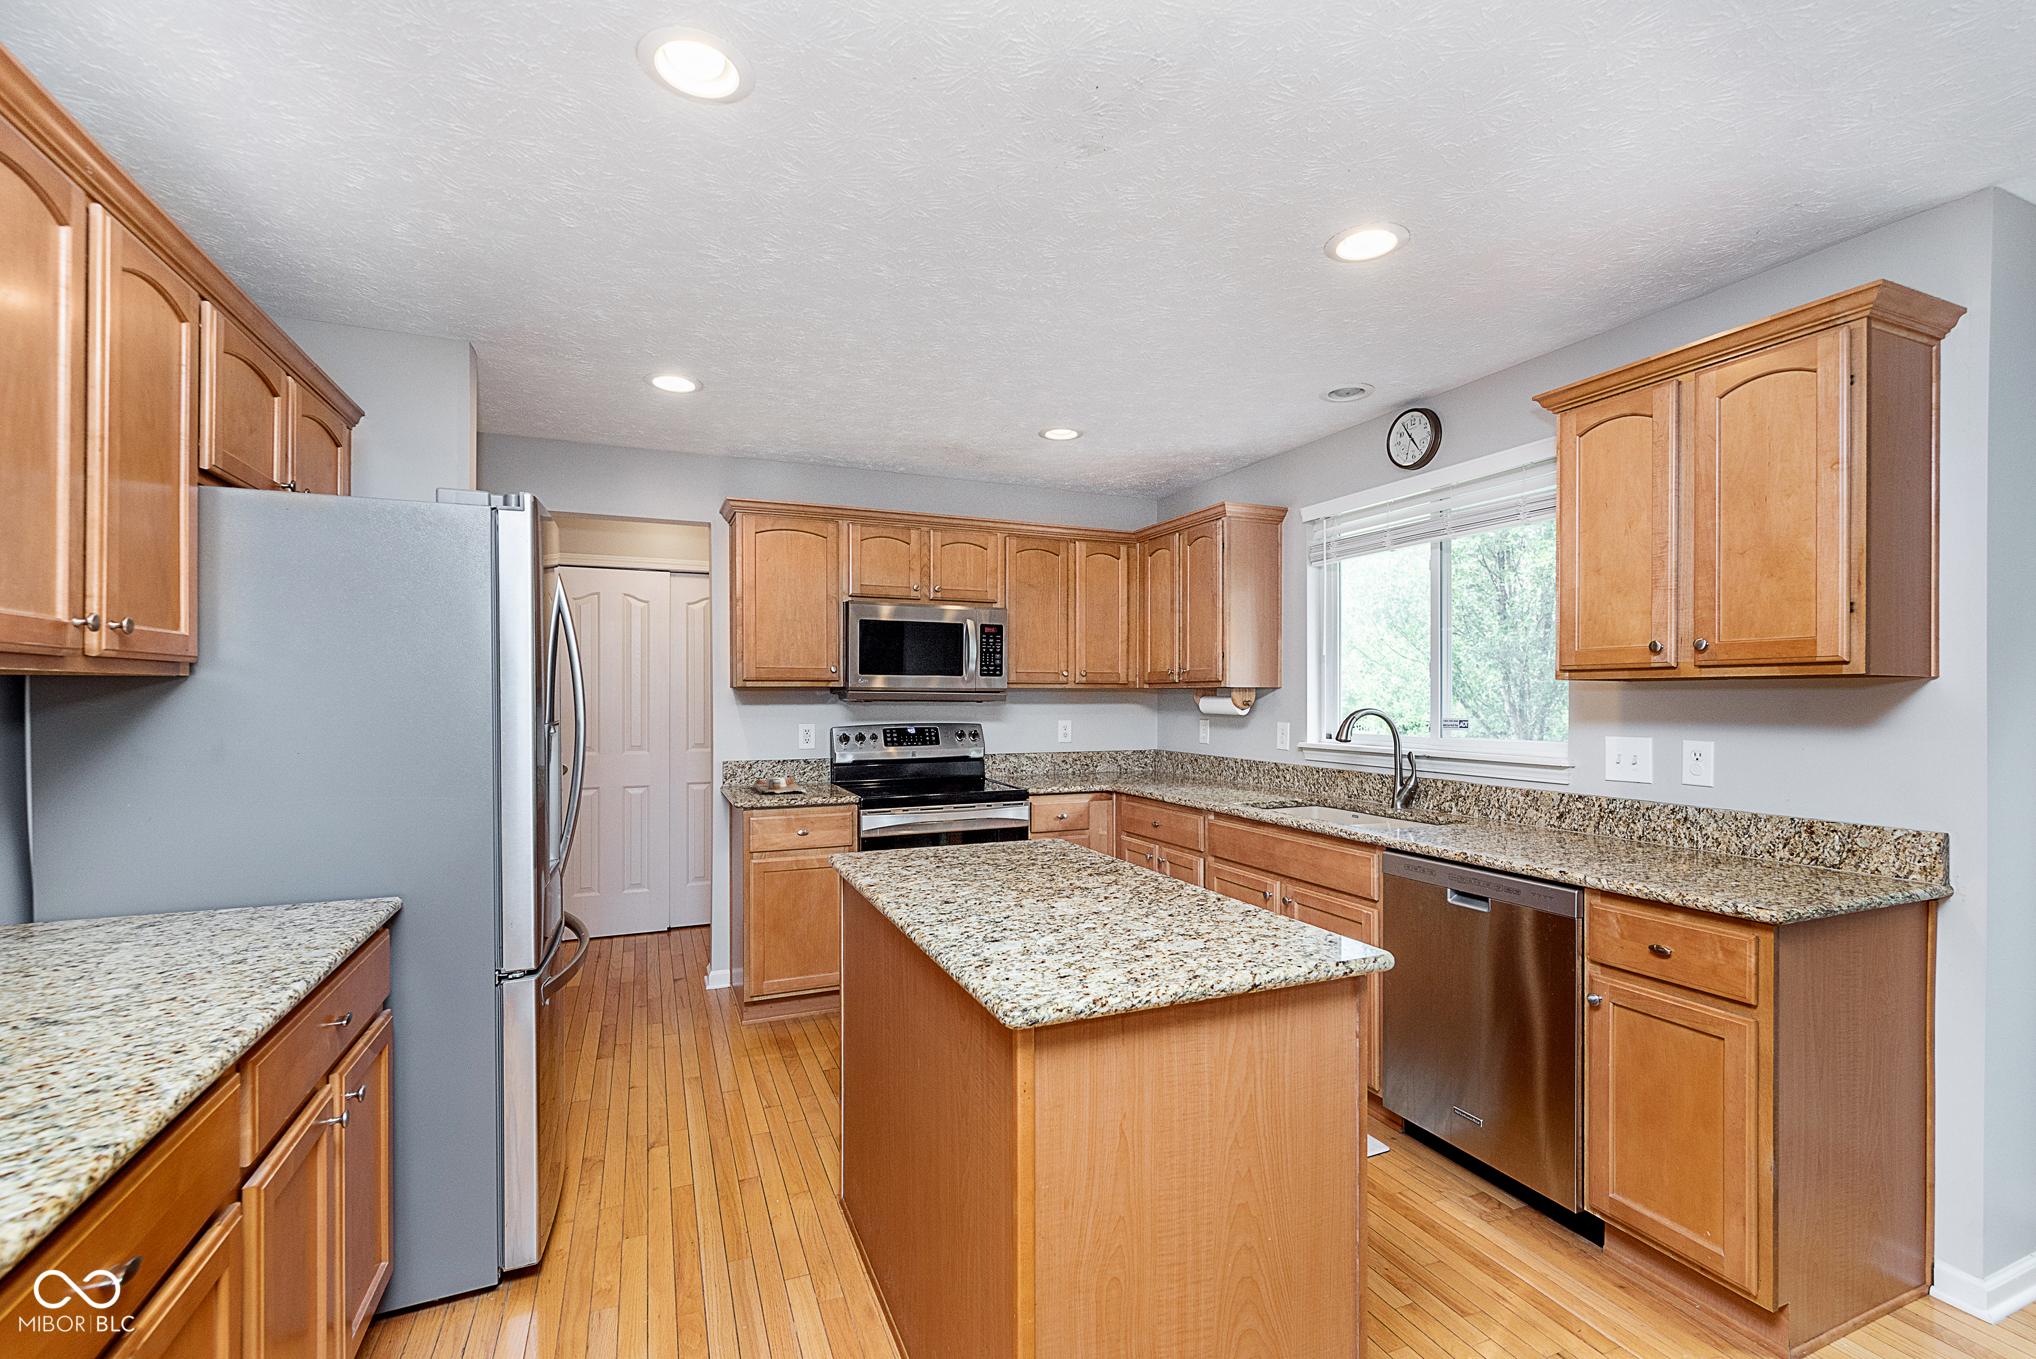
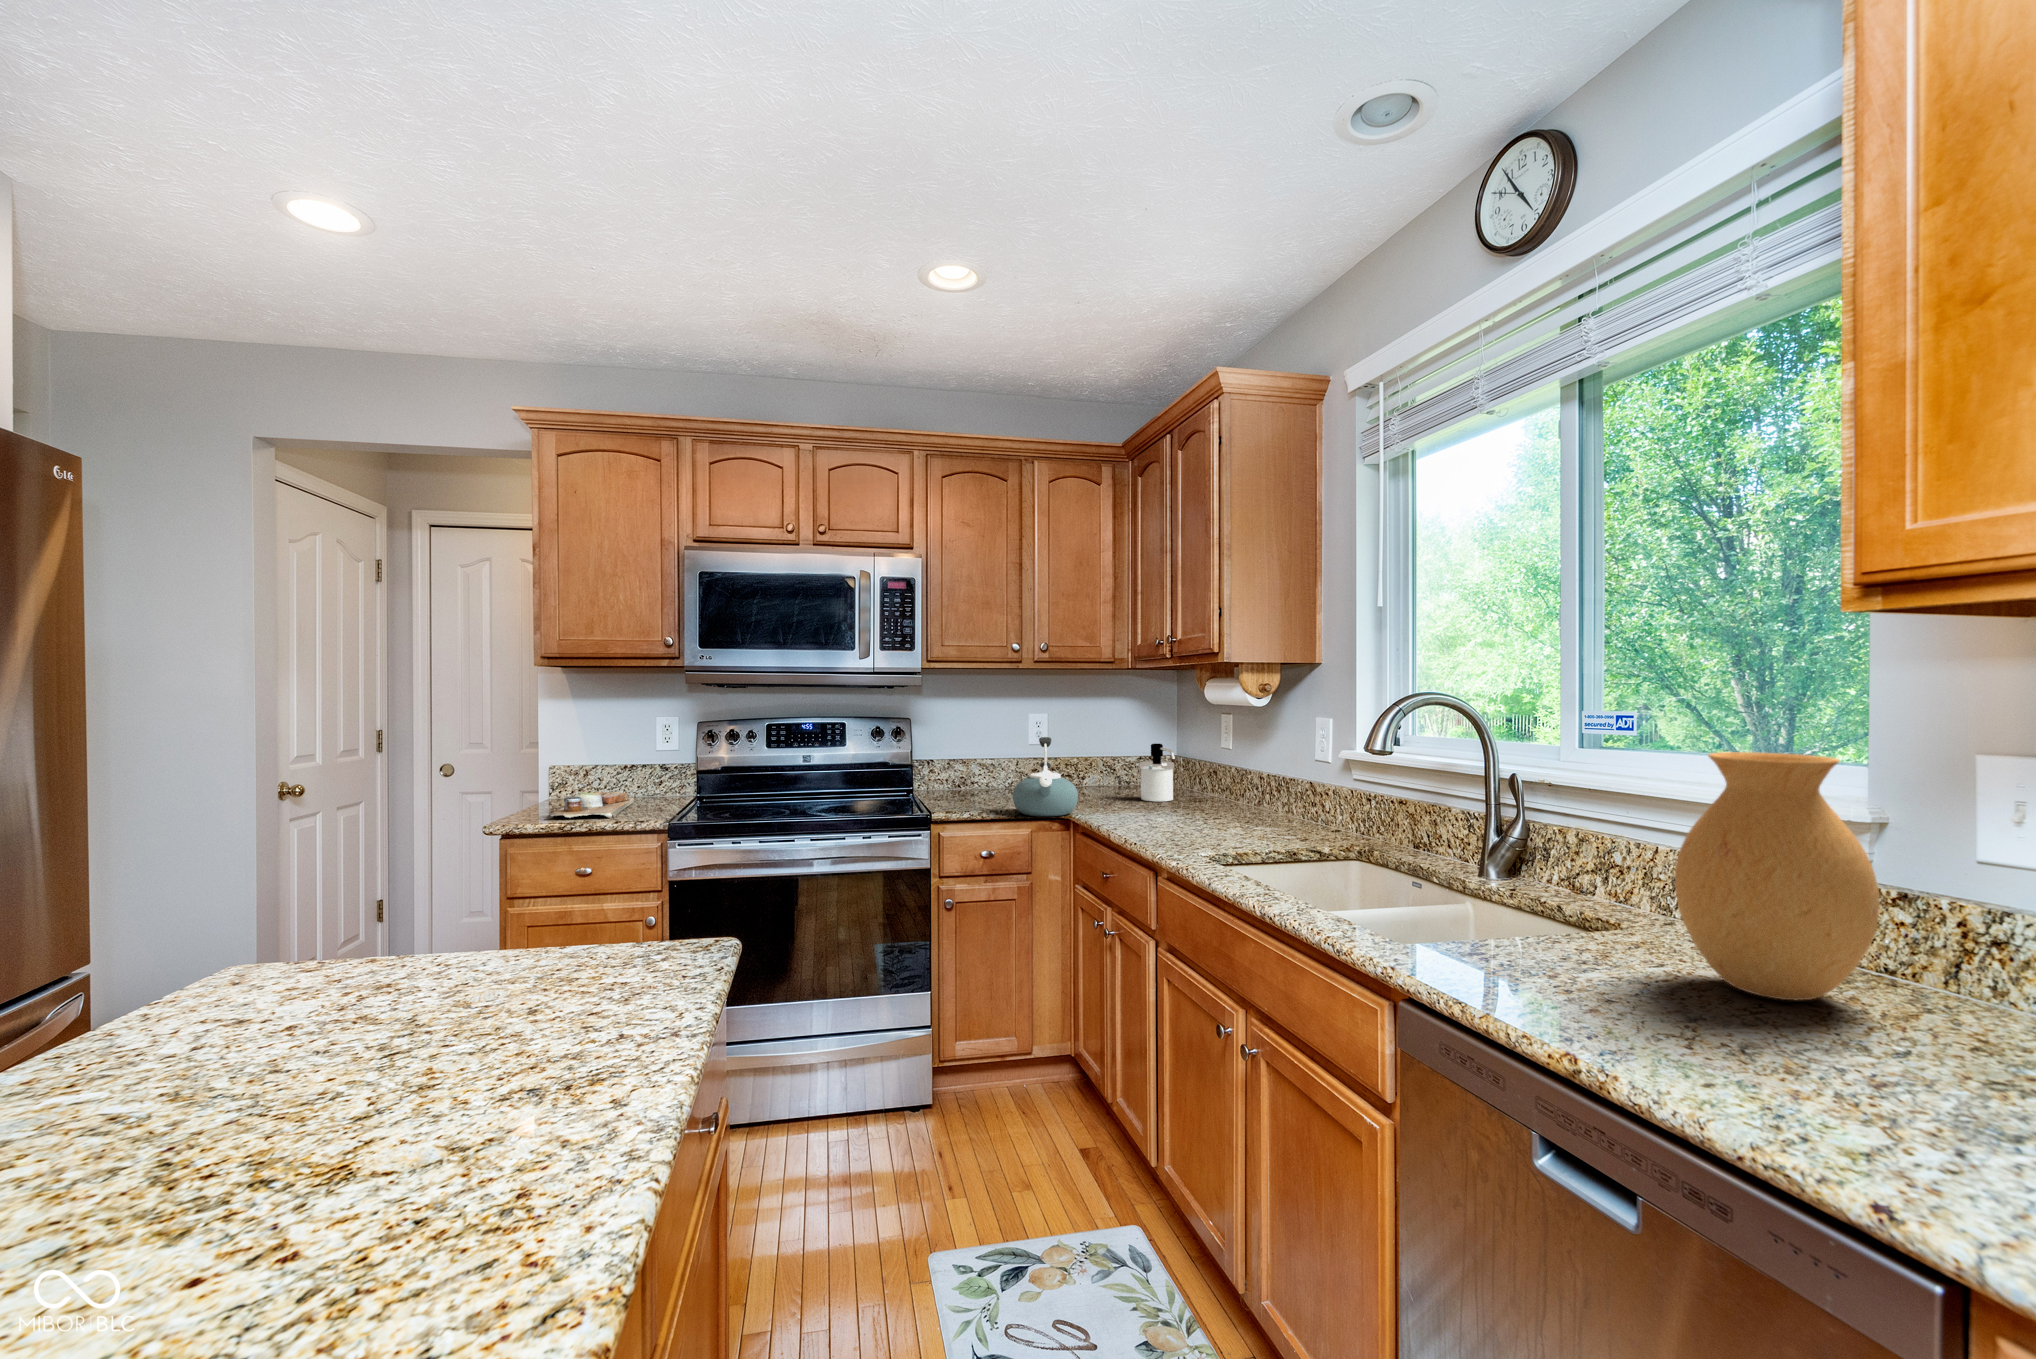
kettle: none [1076,736,1120,788] -> present [1013,737,1078,816]
vase: none [1493,736,1570,839] -> present [1675,752,1880,1000]
soap dispenser: none [1145,740,1173,780] -> present [1140,744,1175,802]

